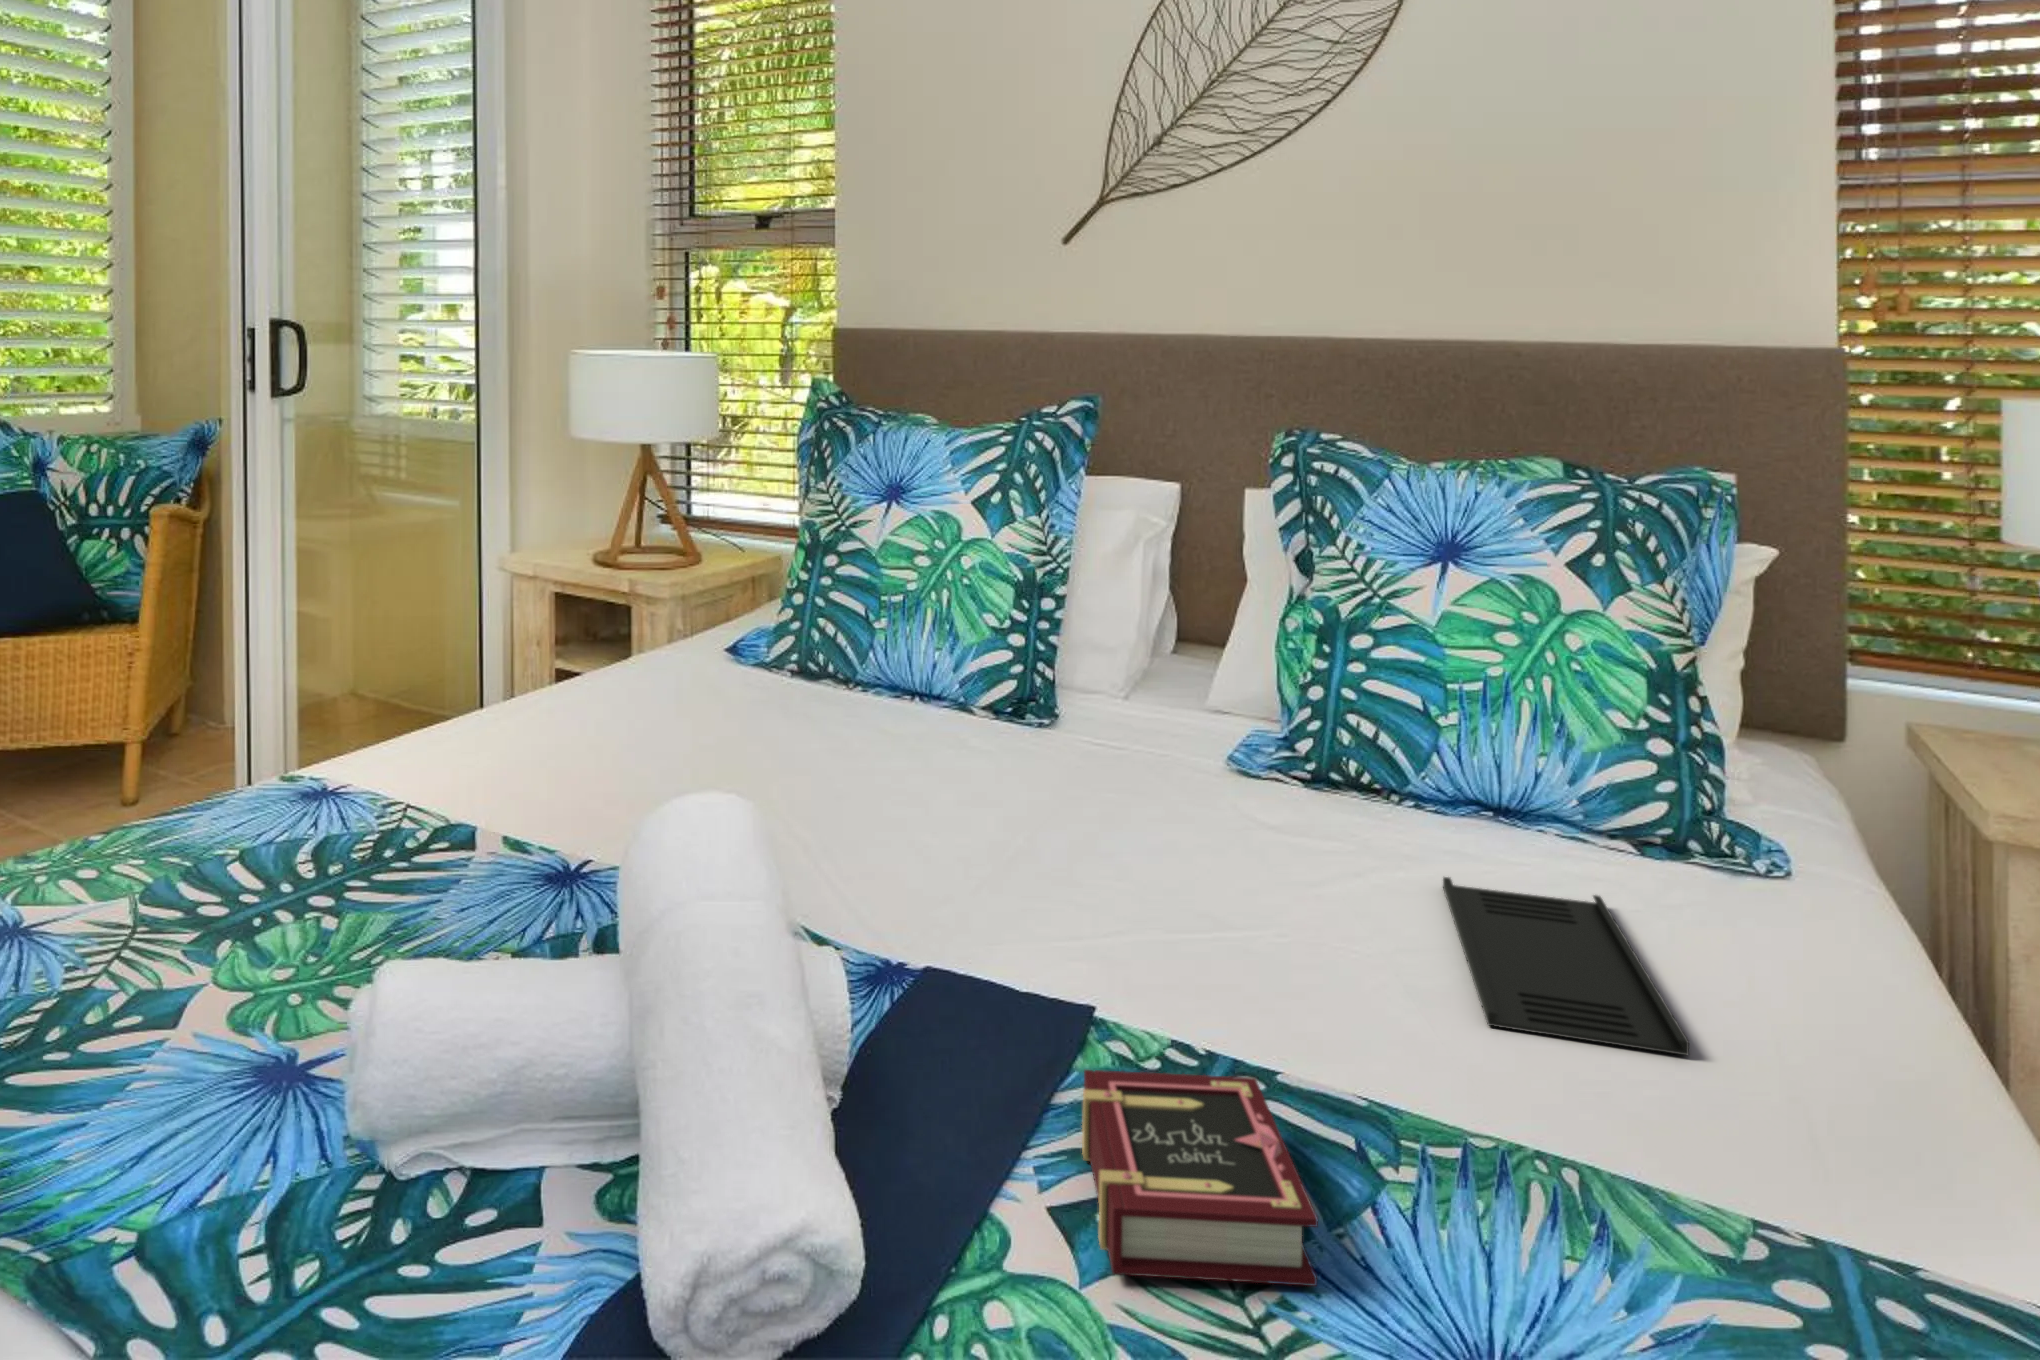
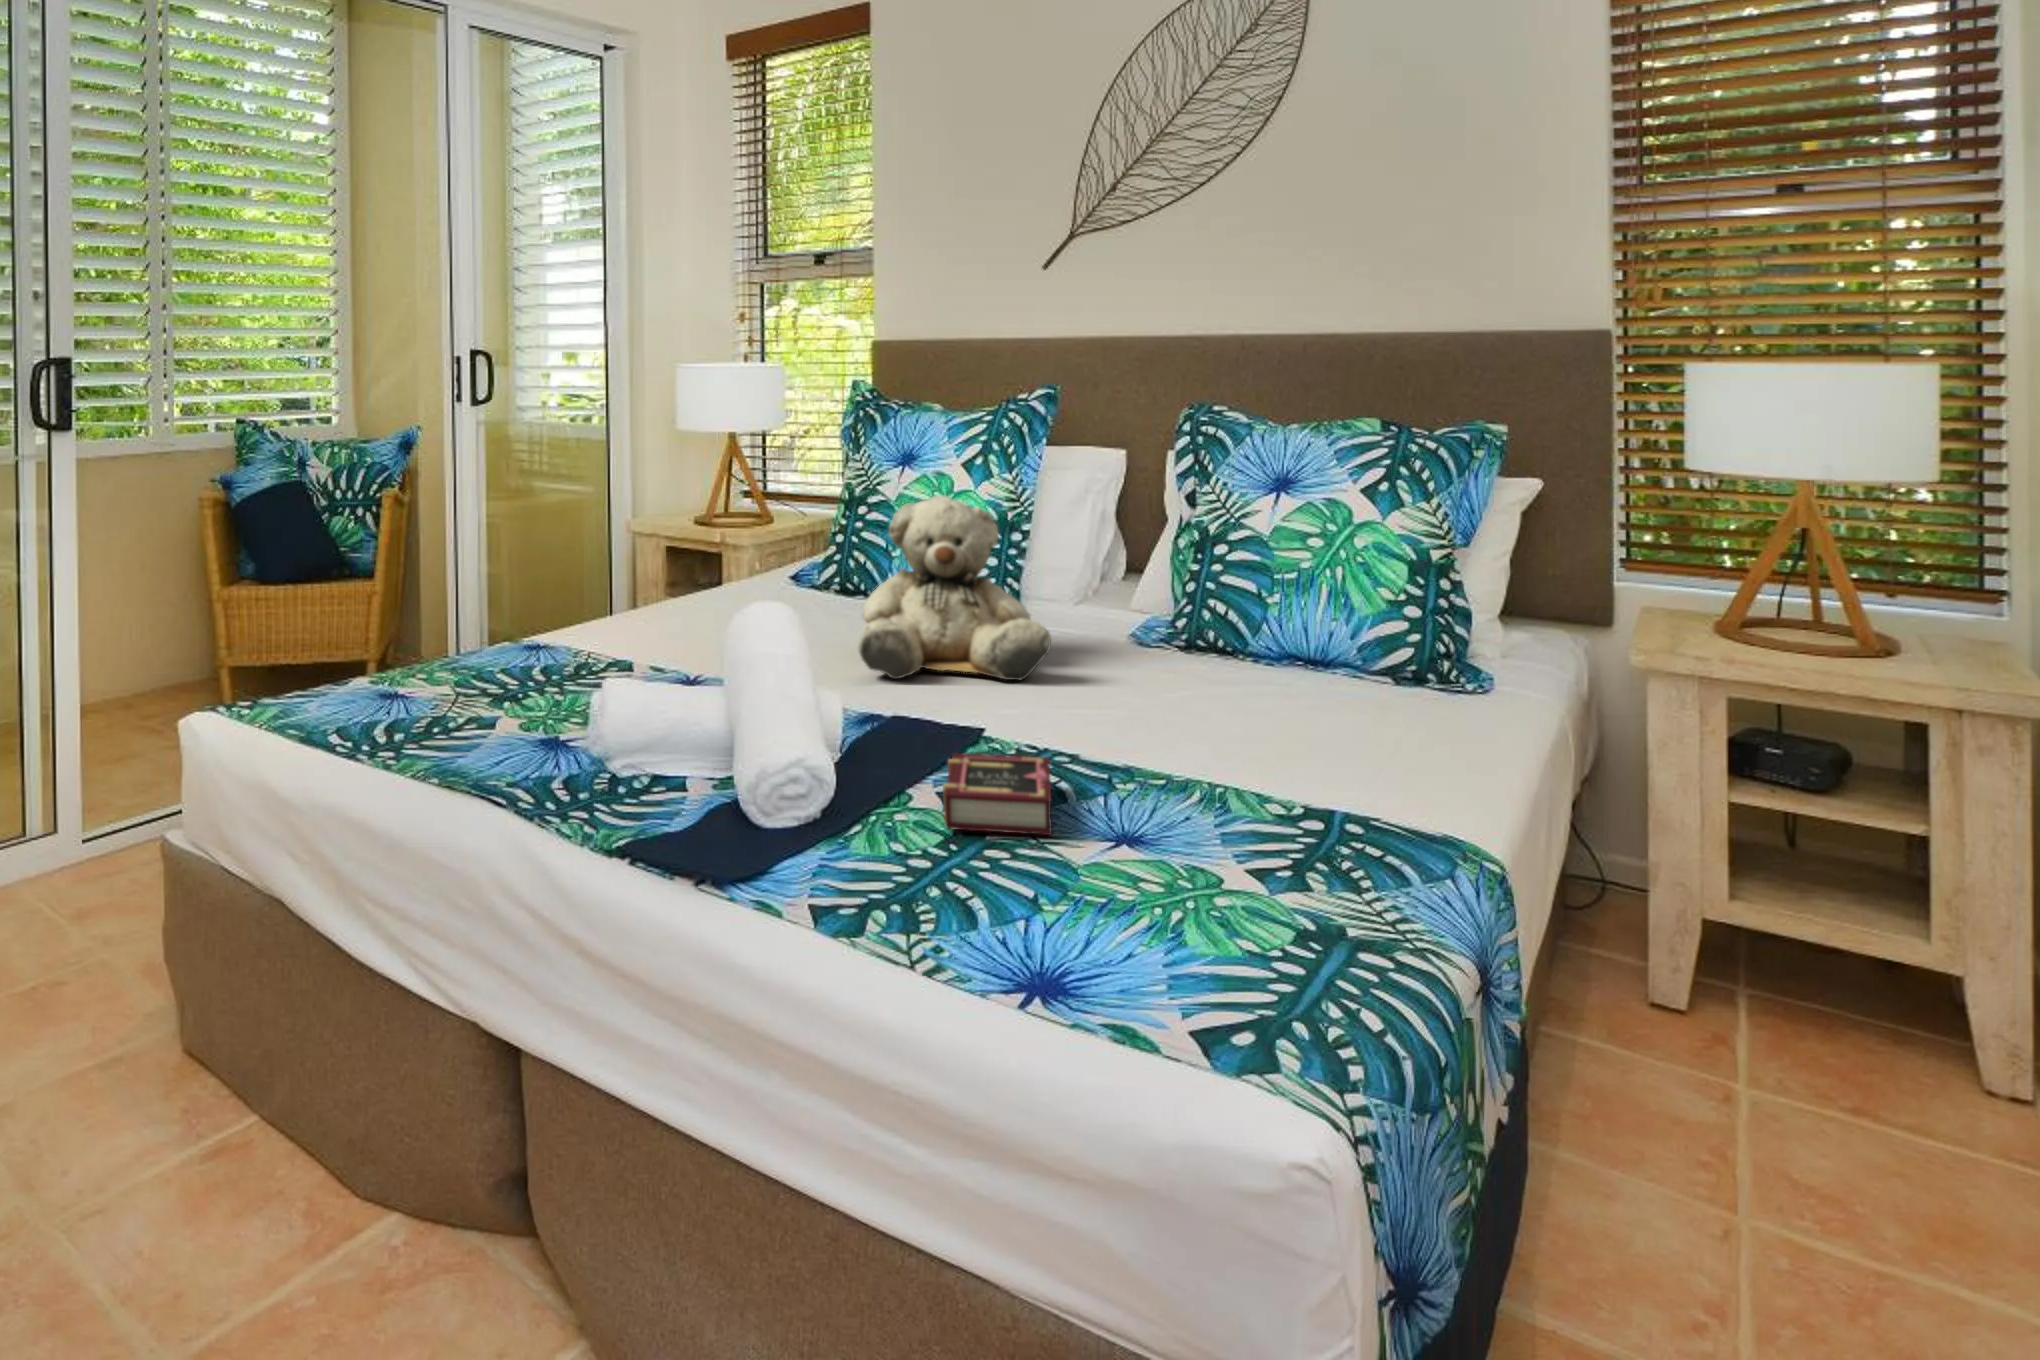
teddy bear: none [853,557,1146,848] -> present [858,495,1051,680]
tray: present [1443,877,1689,1055] -> none [1227,694,1350,772]

